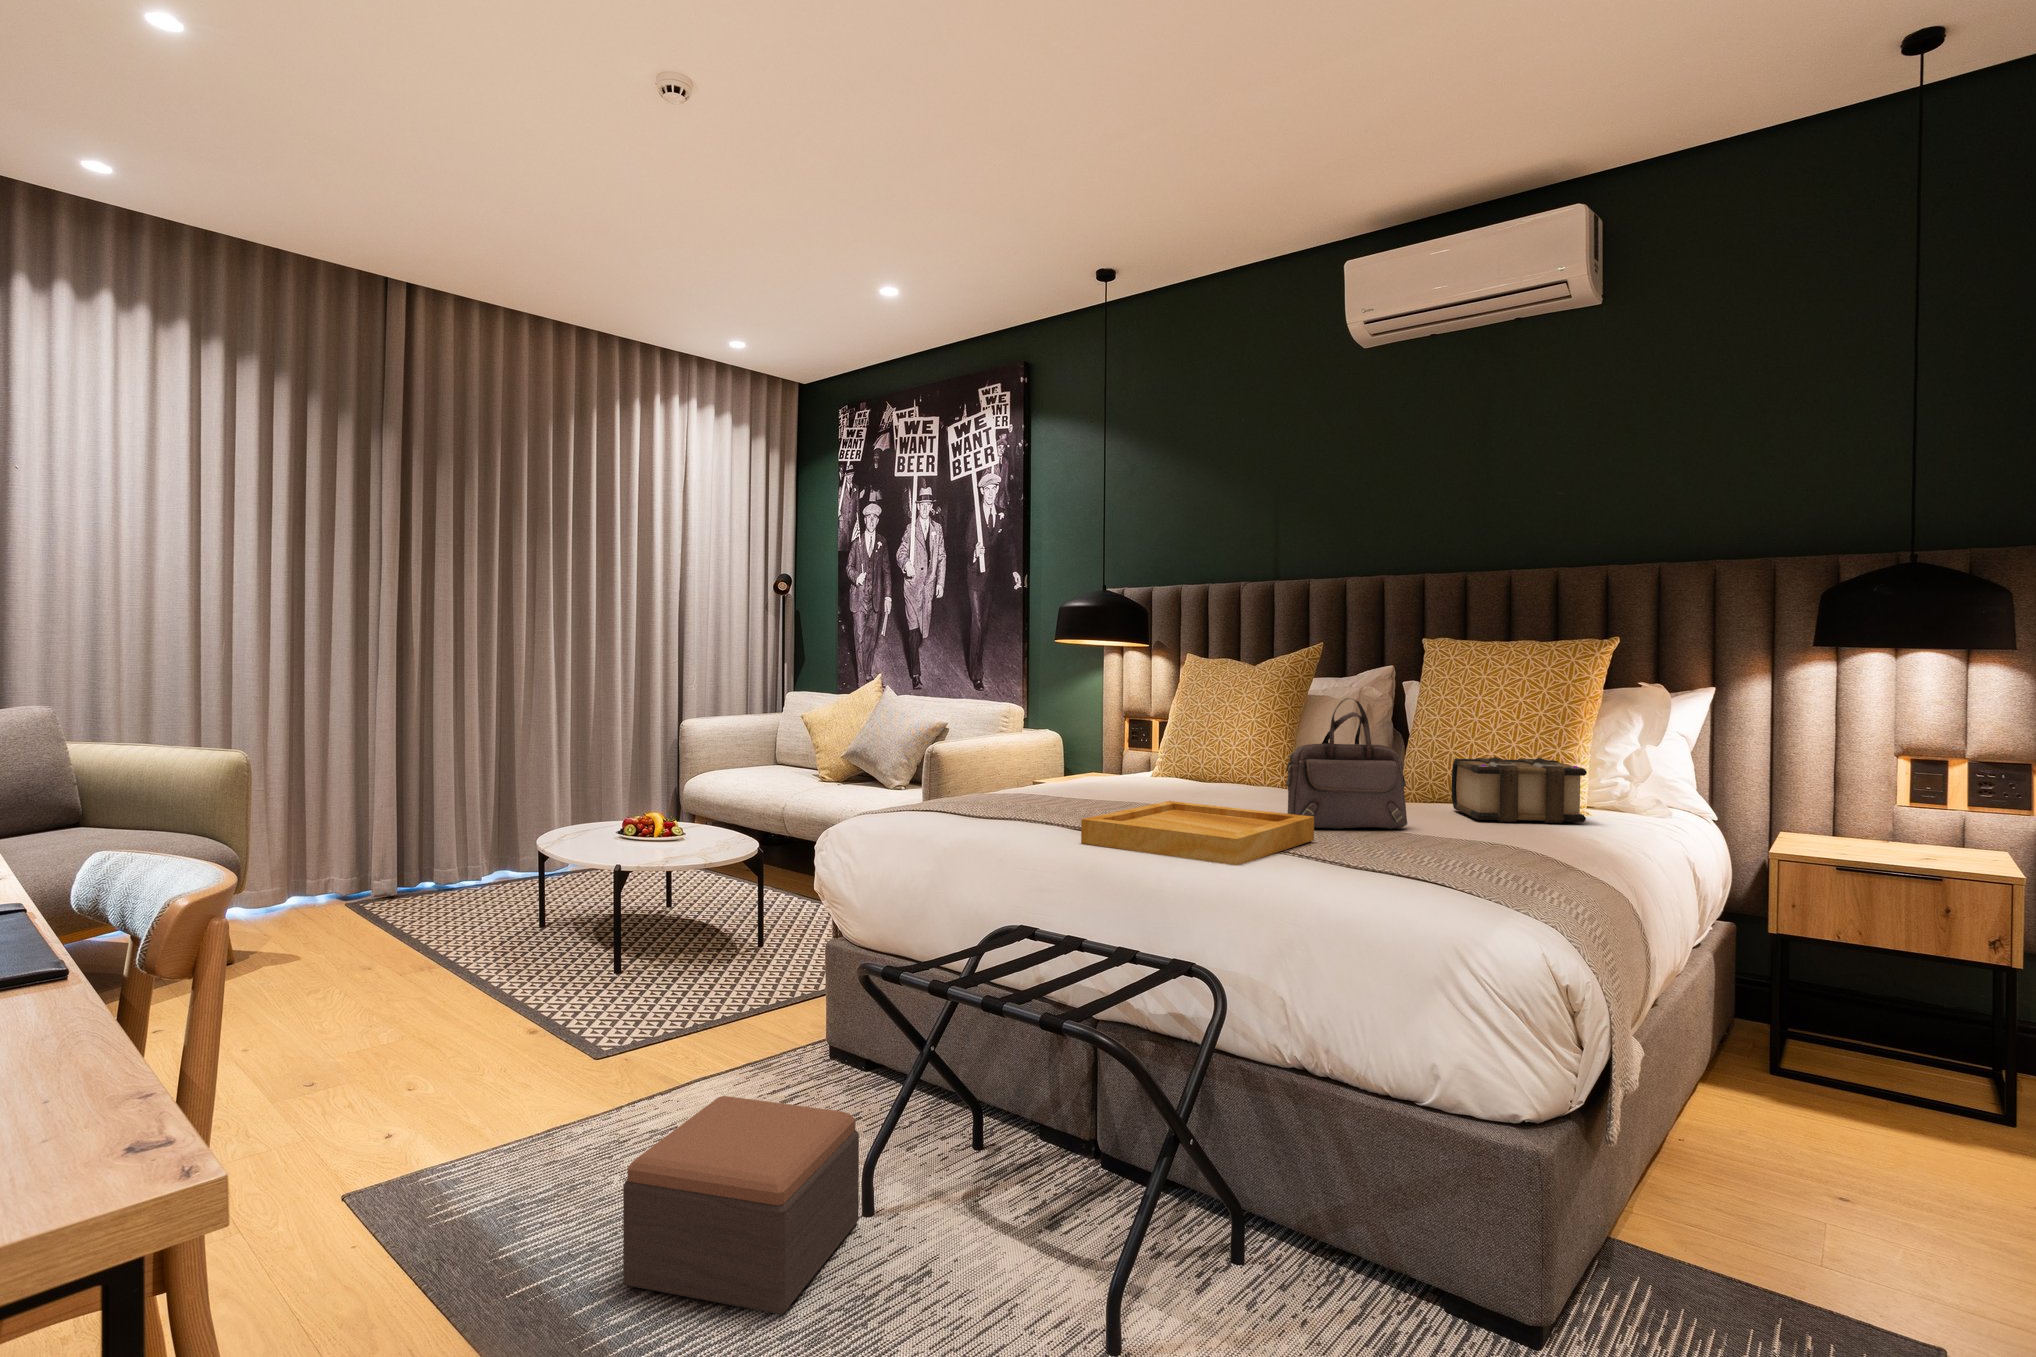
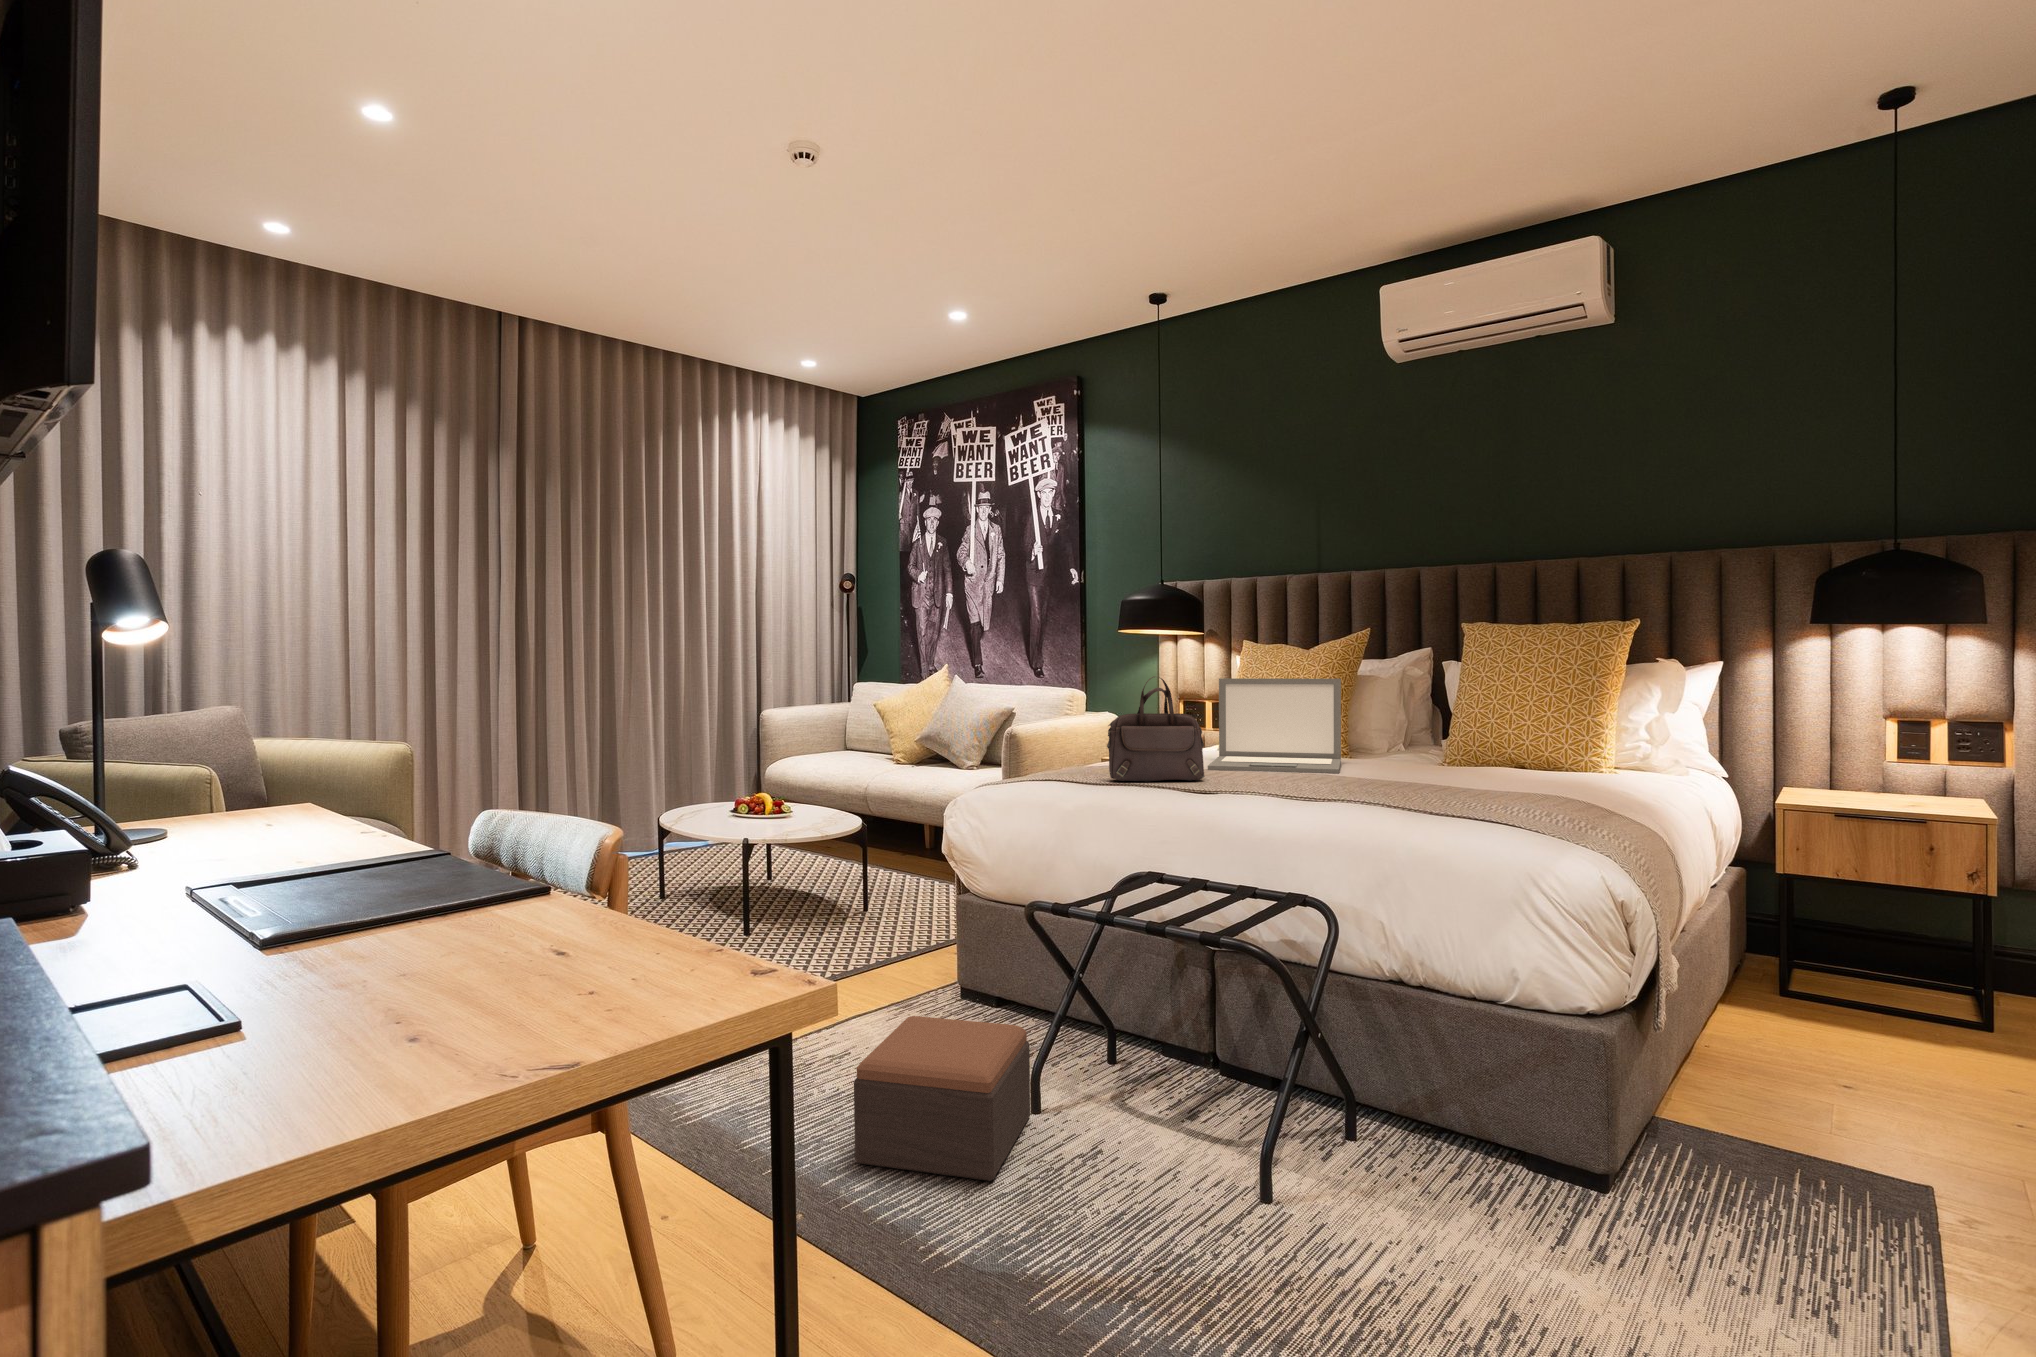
laptop: none [1123,696,1280,808] -> present [1208,678,1341,773]
handbag: present [1286,698,1408,829] -> present [1107,676,1205,782]
book: present [1451,757,1587,823] -> none [1497,725,1618,781]
tray: present [1081,801,1314,865] -> none [1198,767,1393,816]

